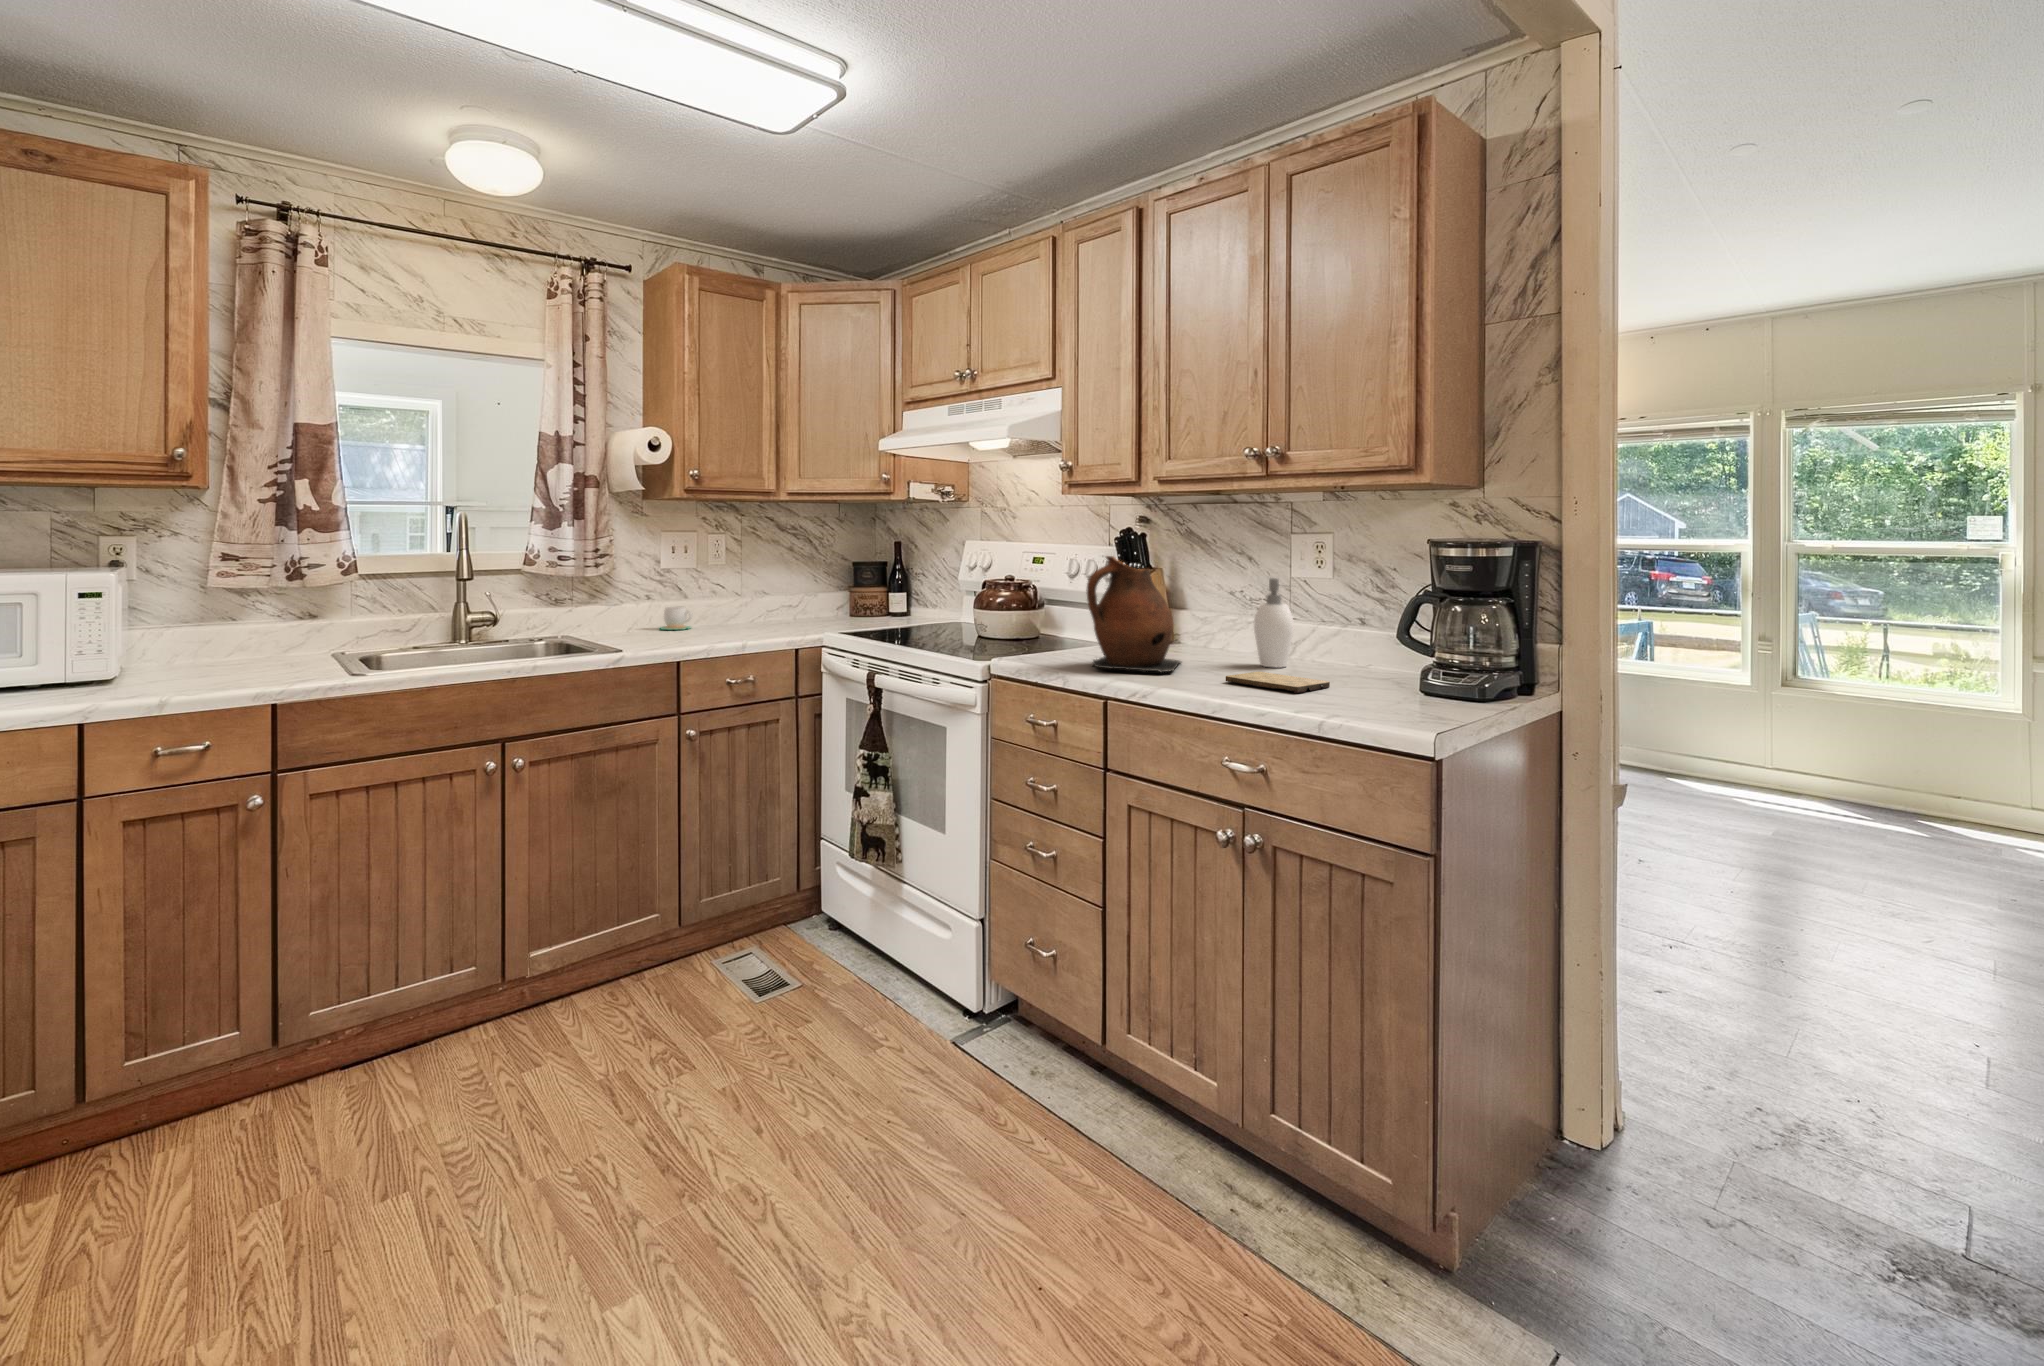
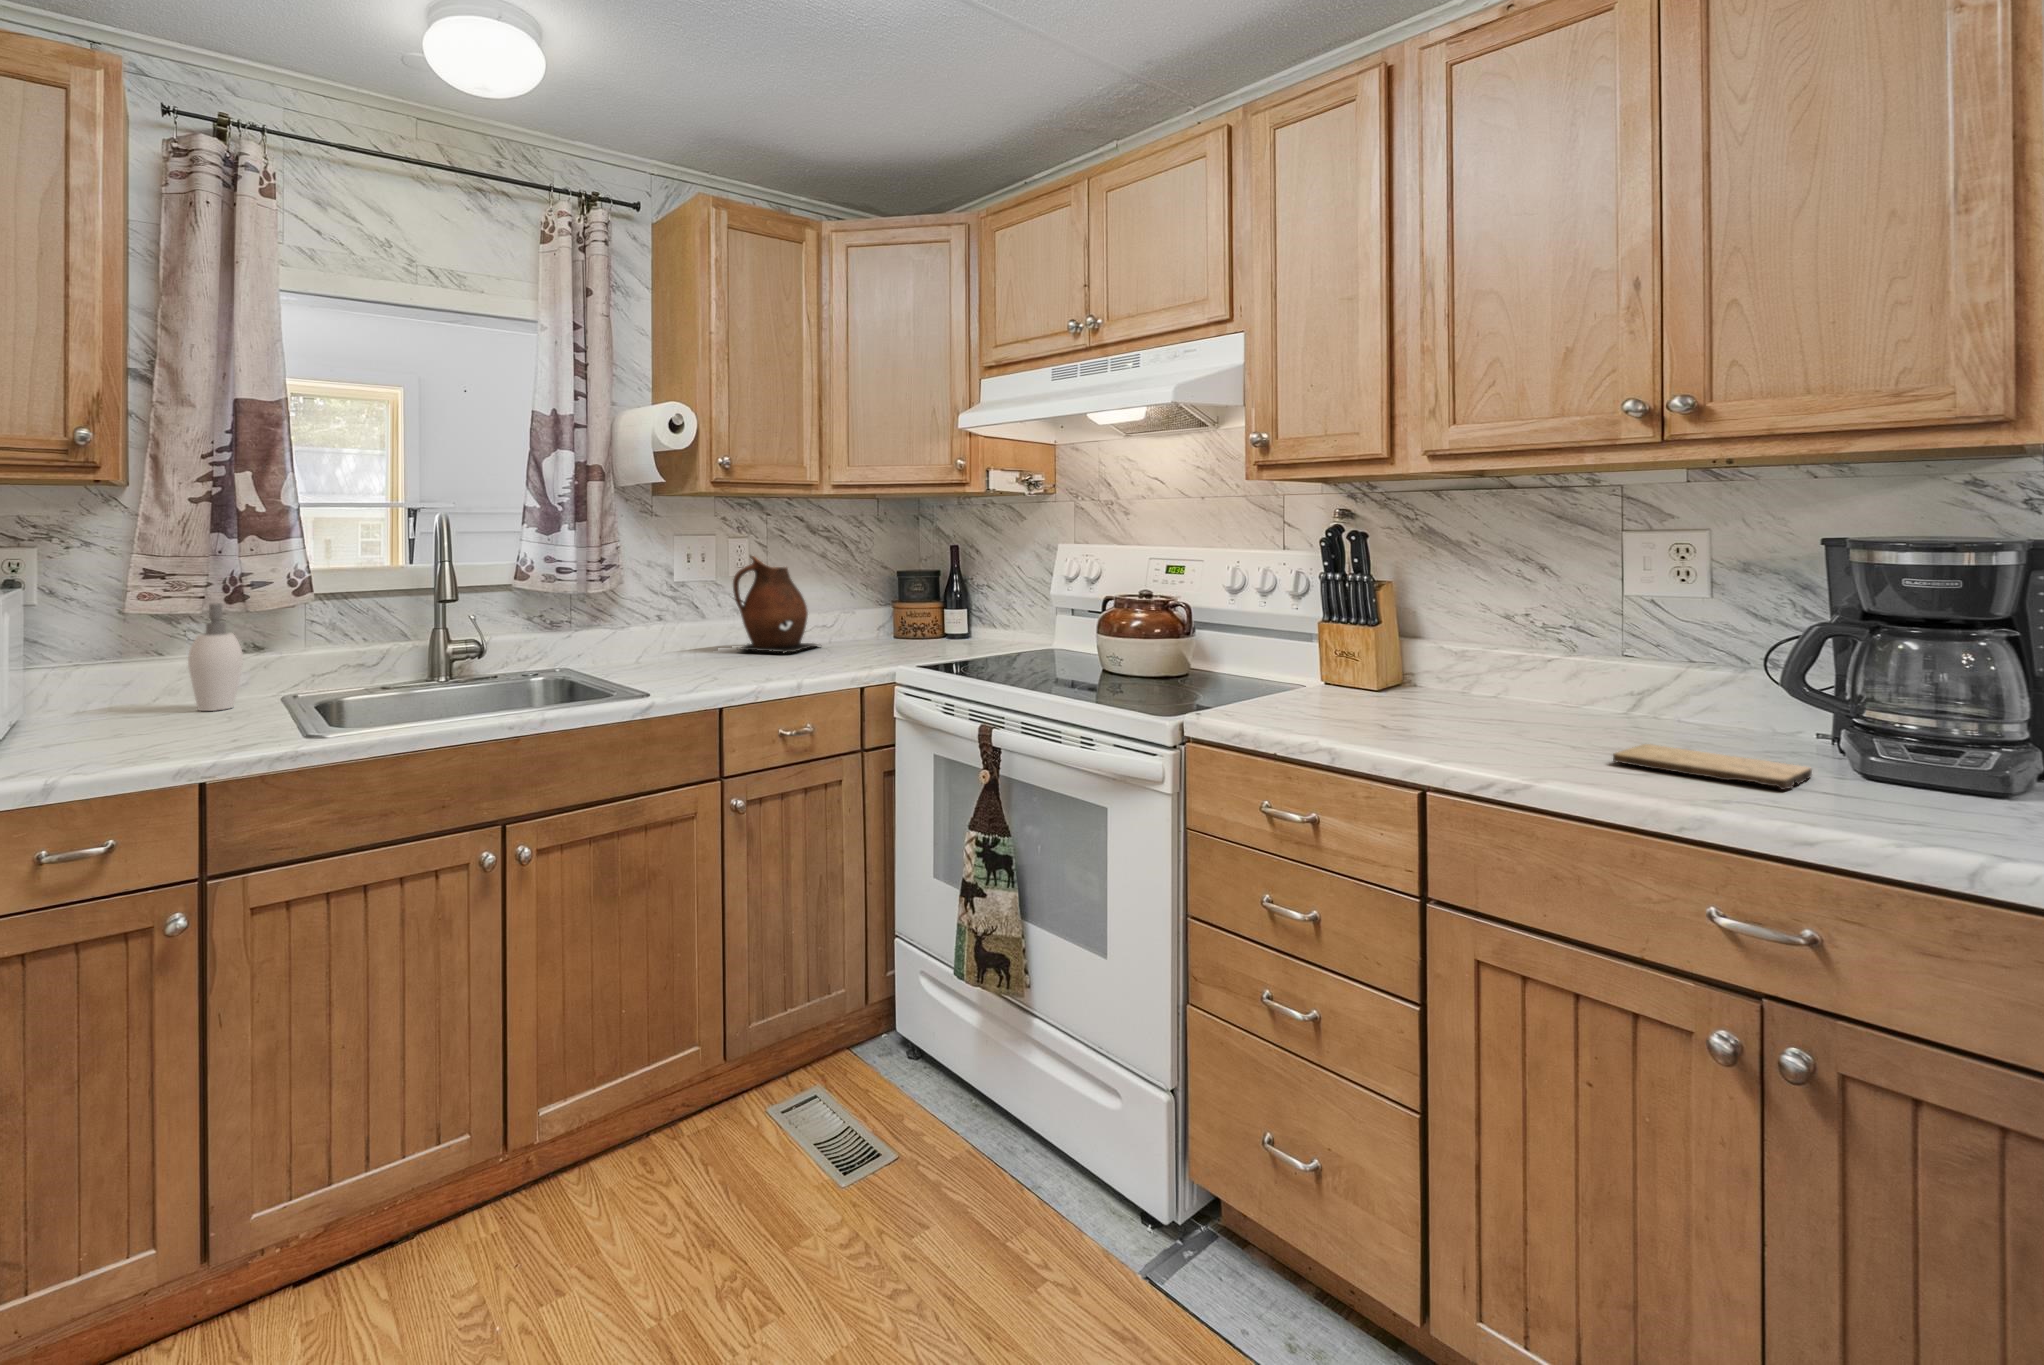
ceramic pitcher: present [1086,556,1181,673] -> present [733,556,818,653]
soap dispenser: present [1254,578,1294,668] -> present [188,603,243,711]
mug: present [660,607,692,630] -> none [675,630,717,661]

